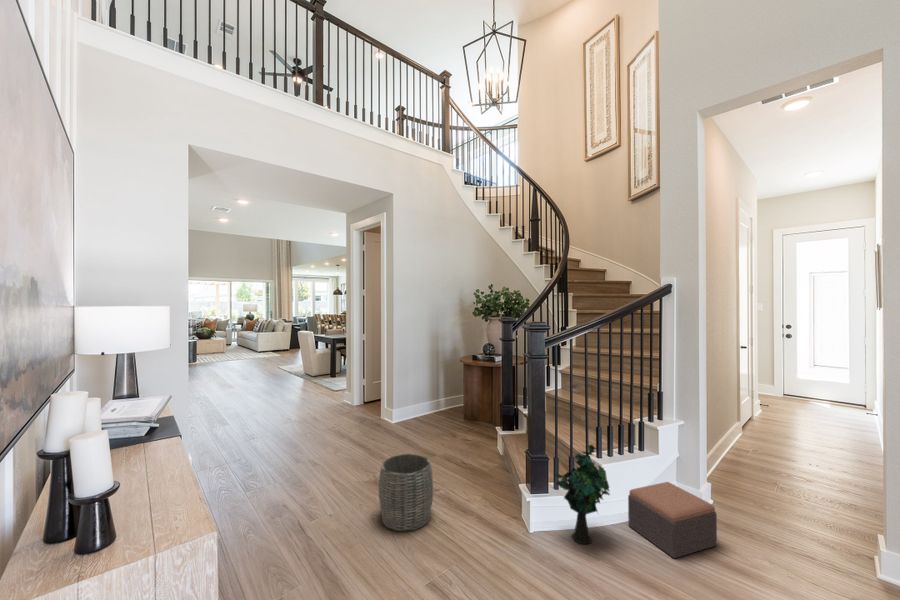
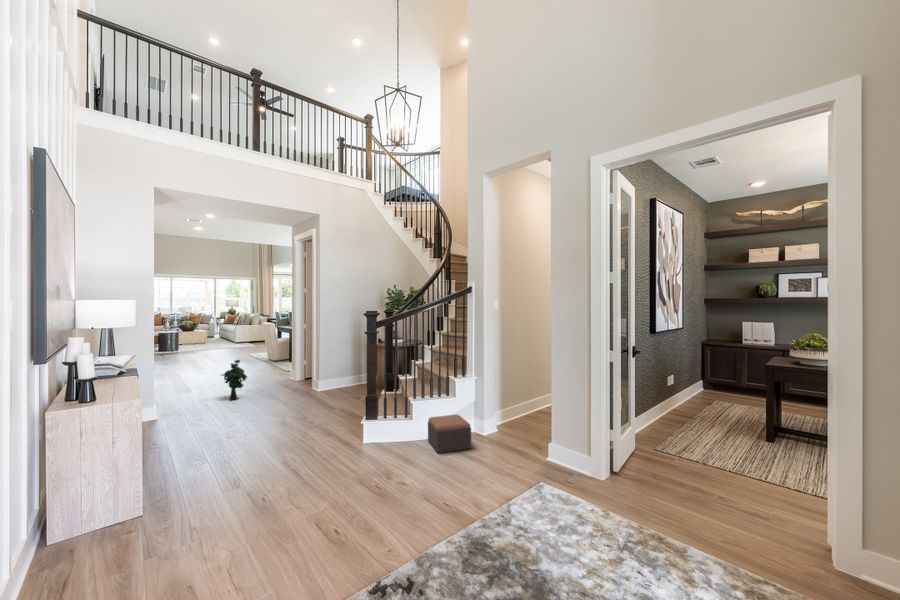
decorative plant: present [555,445,610,544] -> present [222,360,247,400]
woven basket: present [379,454,433,531] -> none [271,399,308,443]

